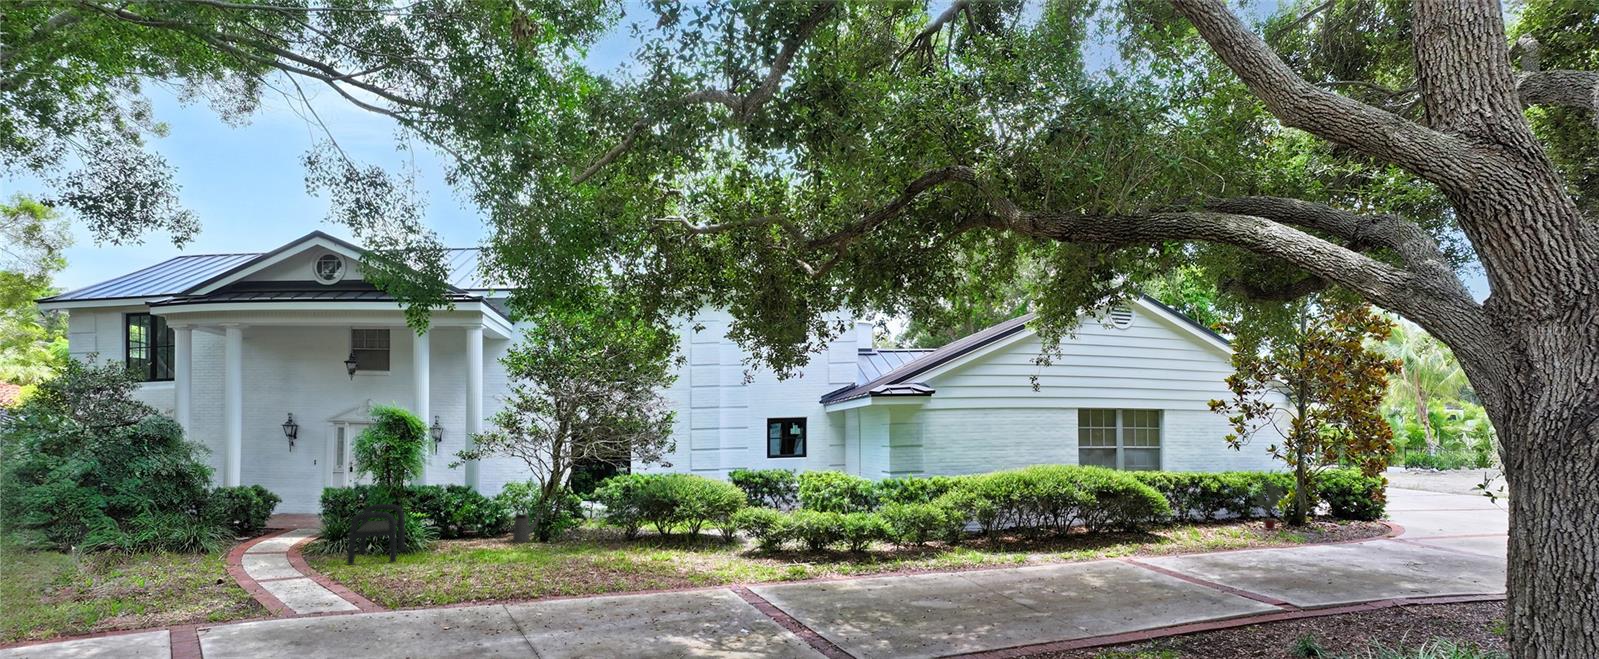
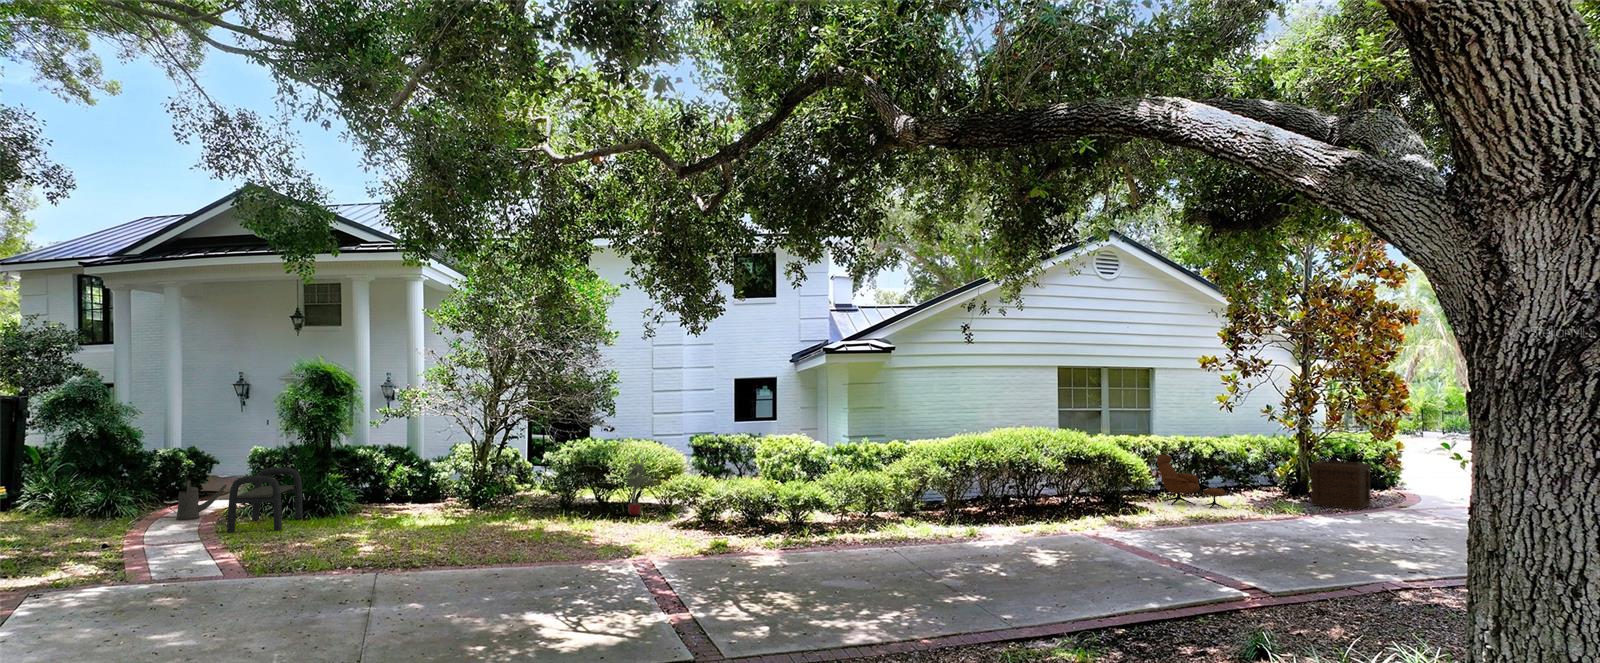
potted tree: present [1253,483,1284,530] -> present [627,455,655,516]
lounge chair: none [1170,488,1235,537] -> present [1157,455,1227,509]
wooden crate: none [1305,493,1357,538] -> present [1311,460,1371,510]
watering can: present [510,509,542,543] -> present [169,480,226,521]

